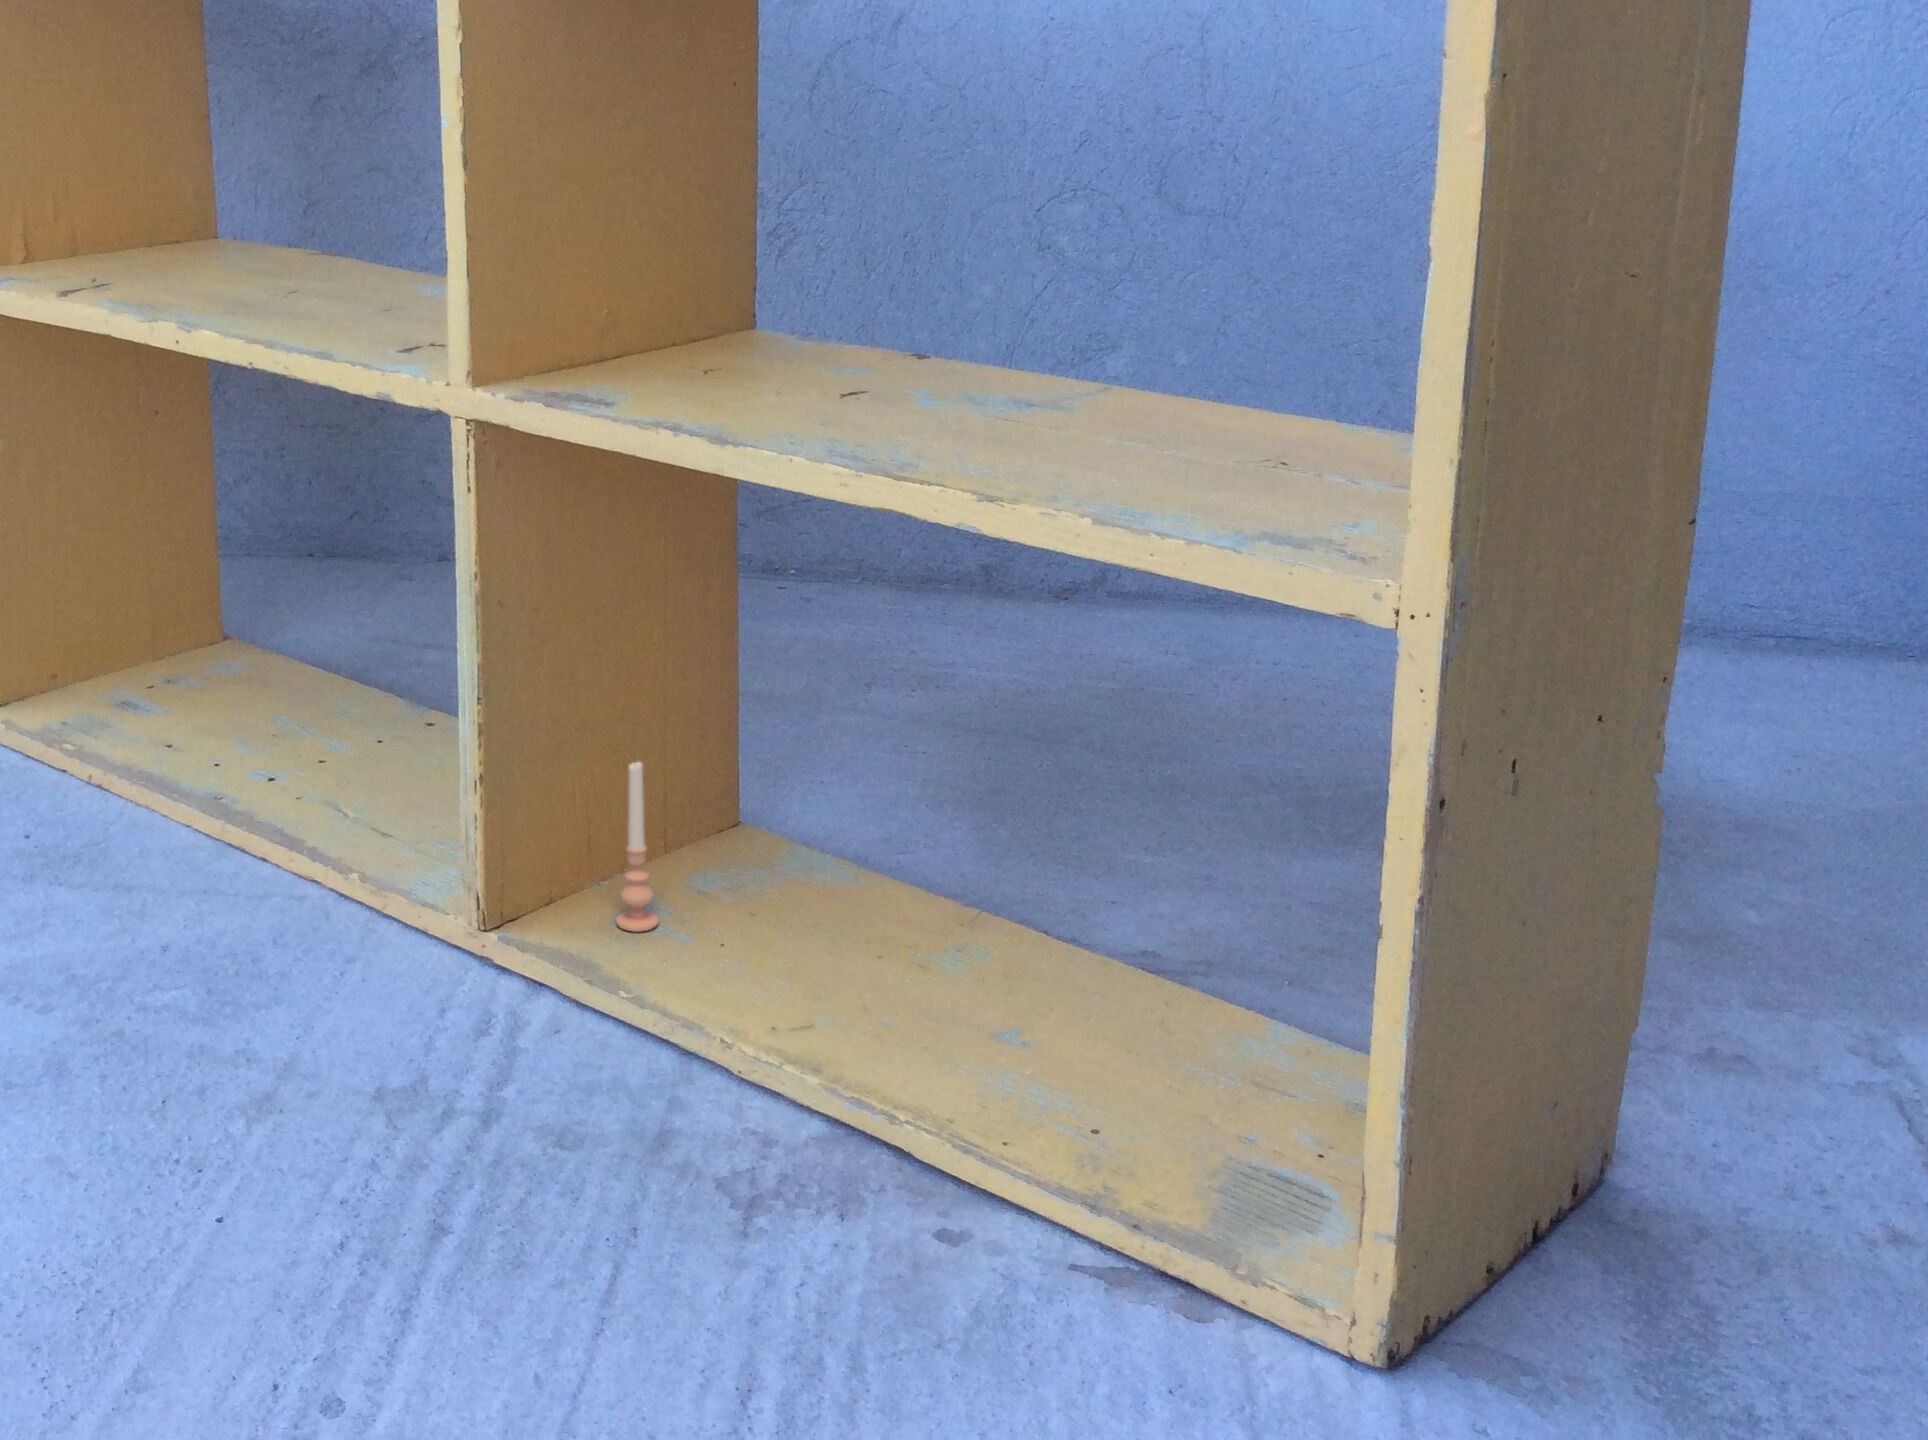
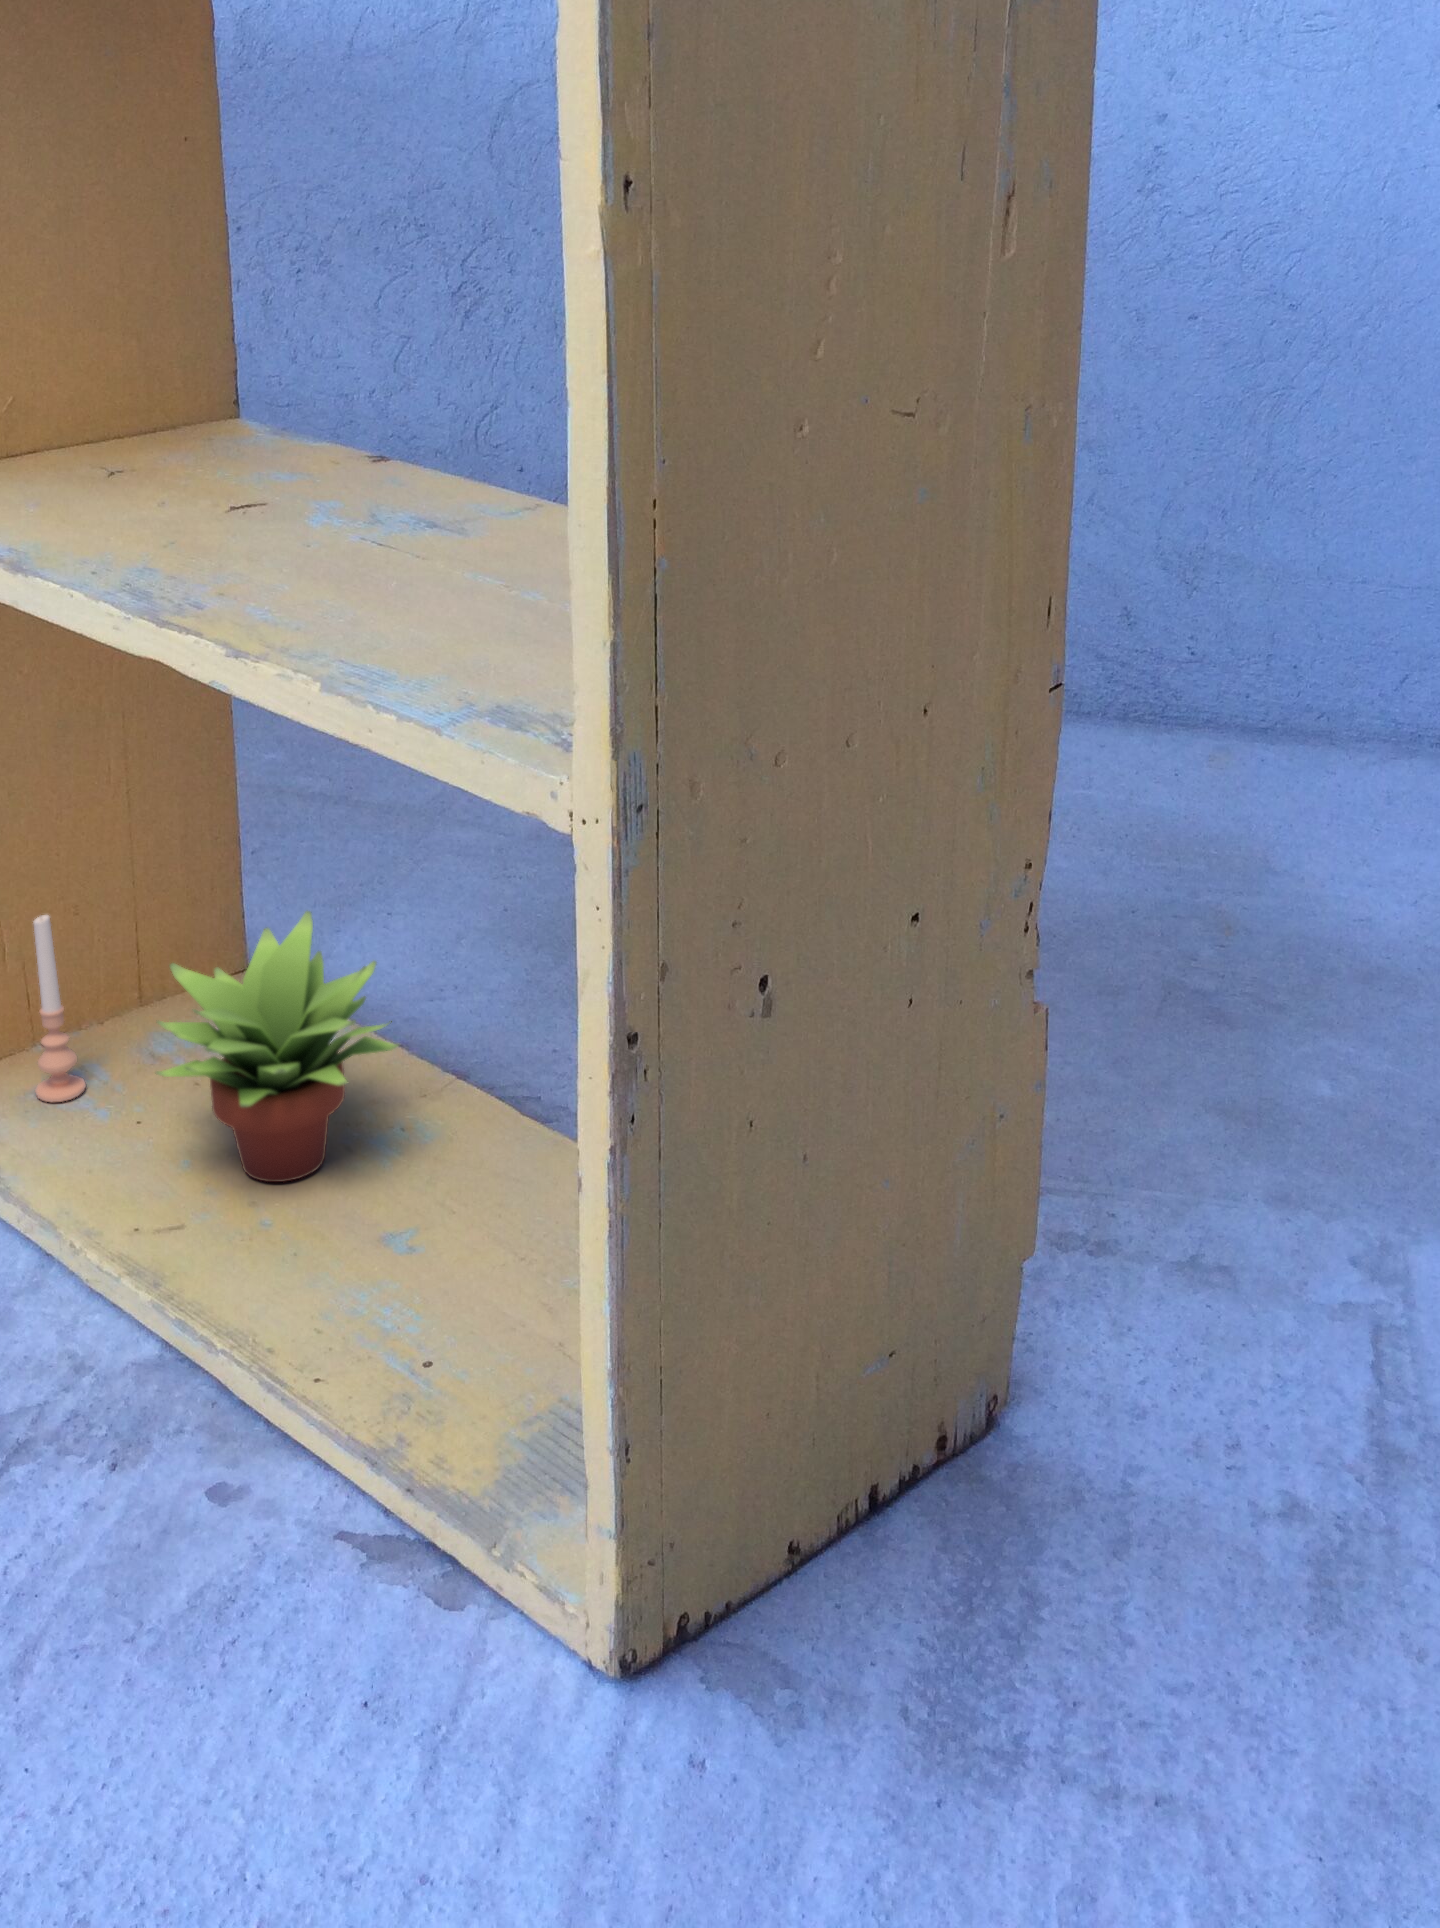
succulent plant: none [776,753,990,992] -> present [156,911,399,1182]

